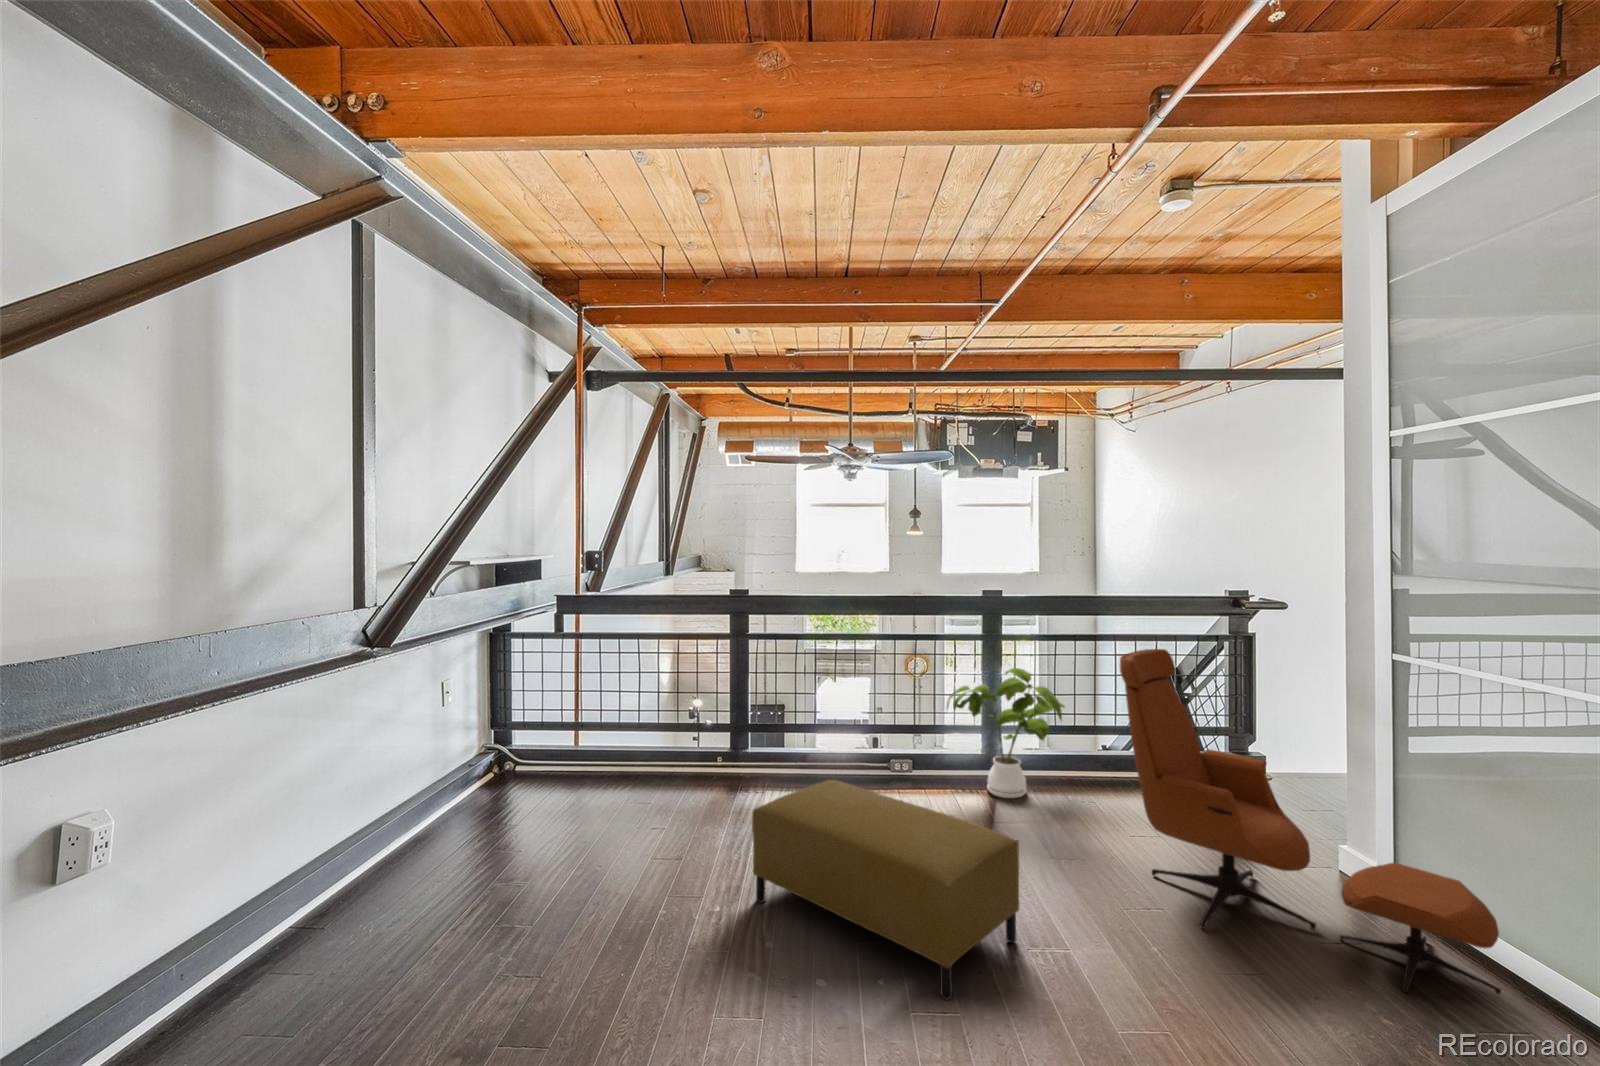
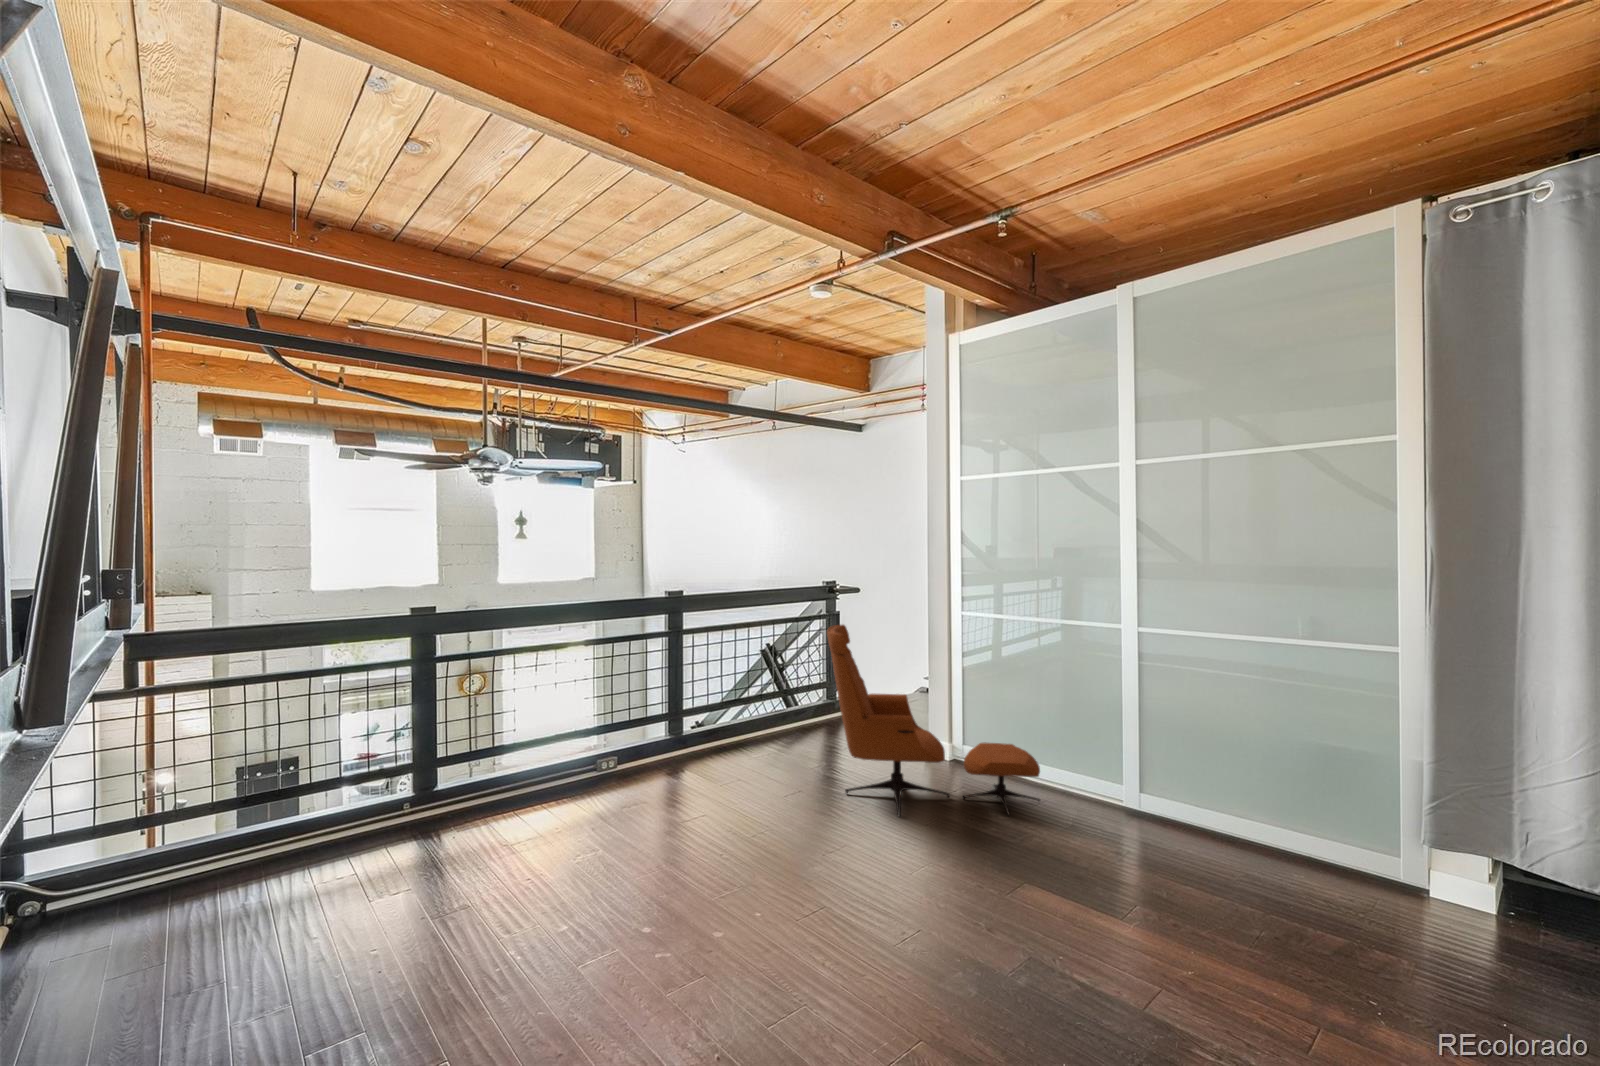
house plant: present [947,668,1065,798] -> none [648,655,759,769]
ottoman: present [752,780,1019,1000] -> none [577,779,813,921]

